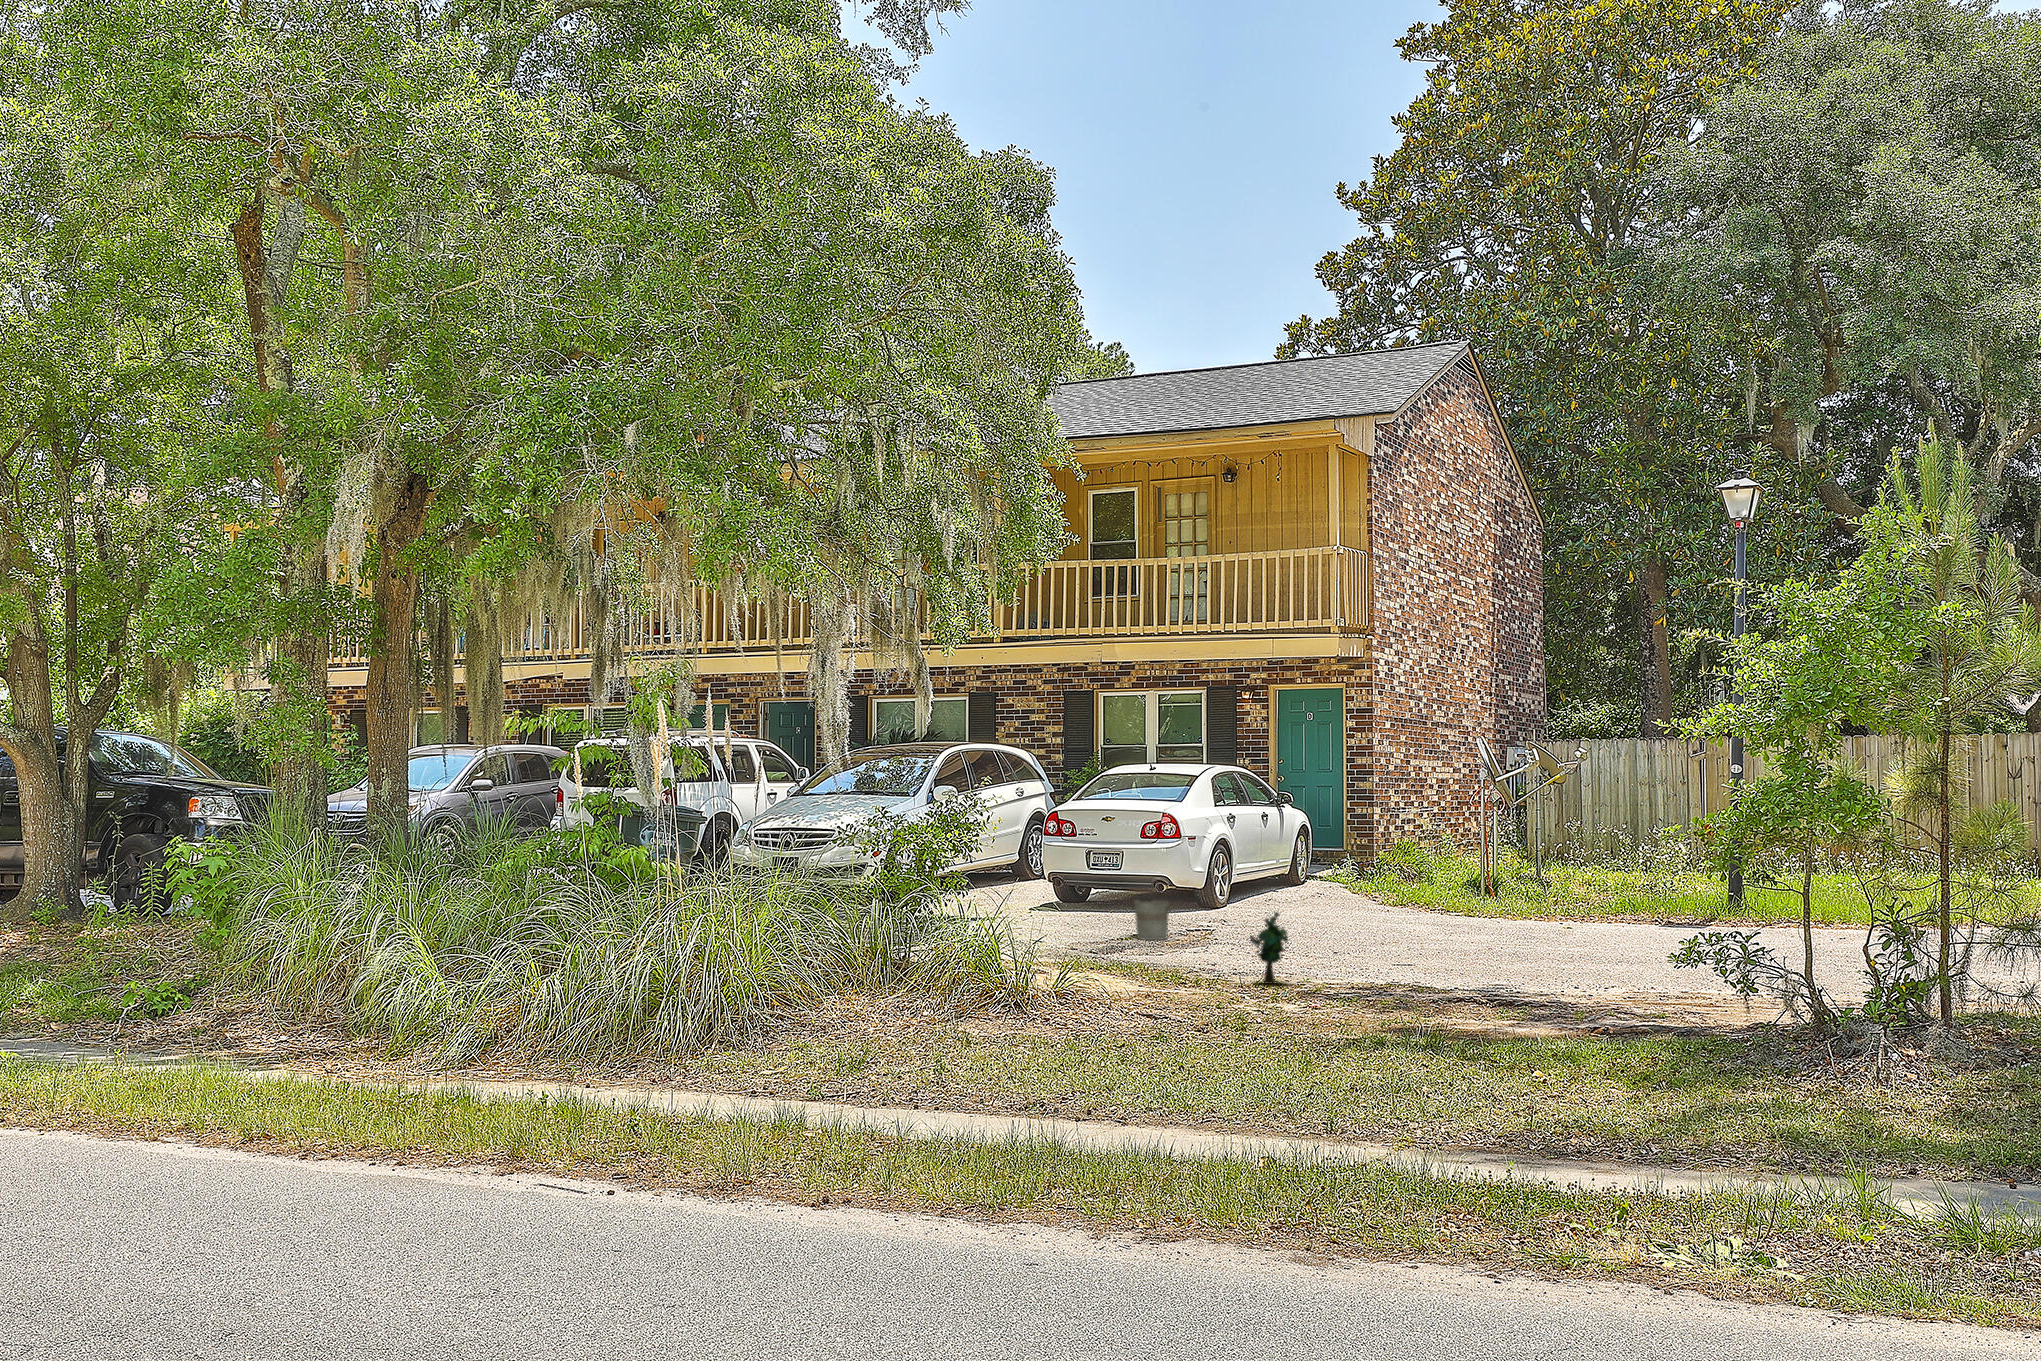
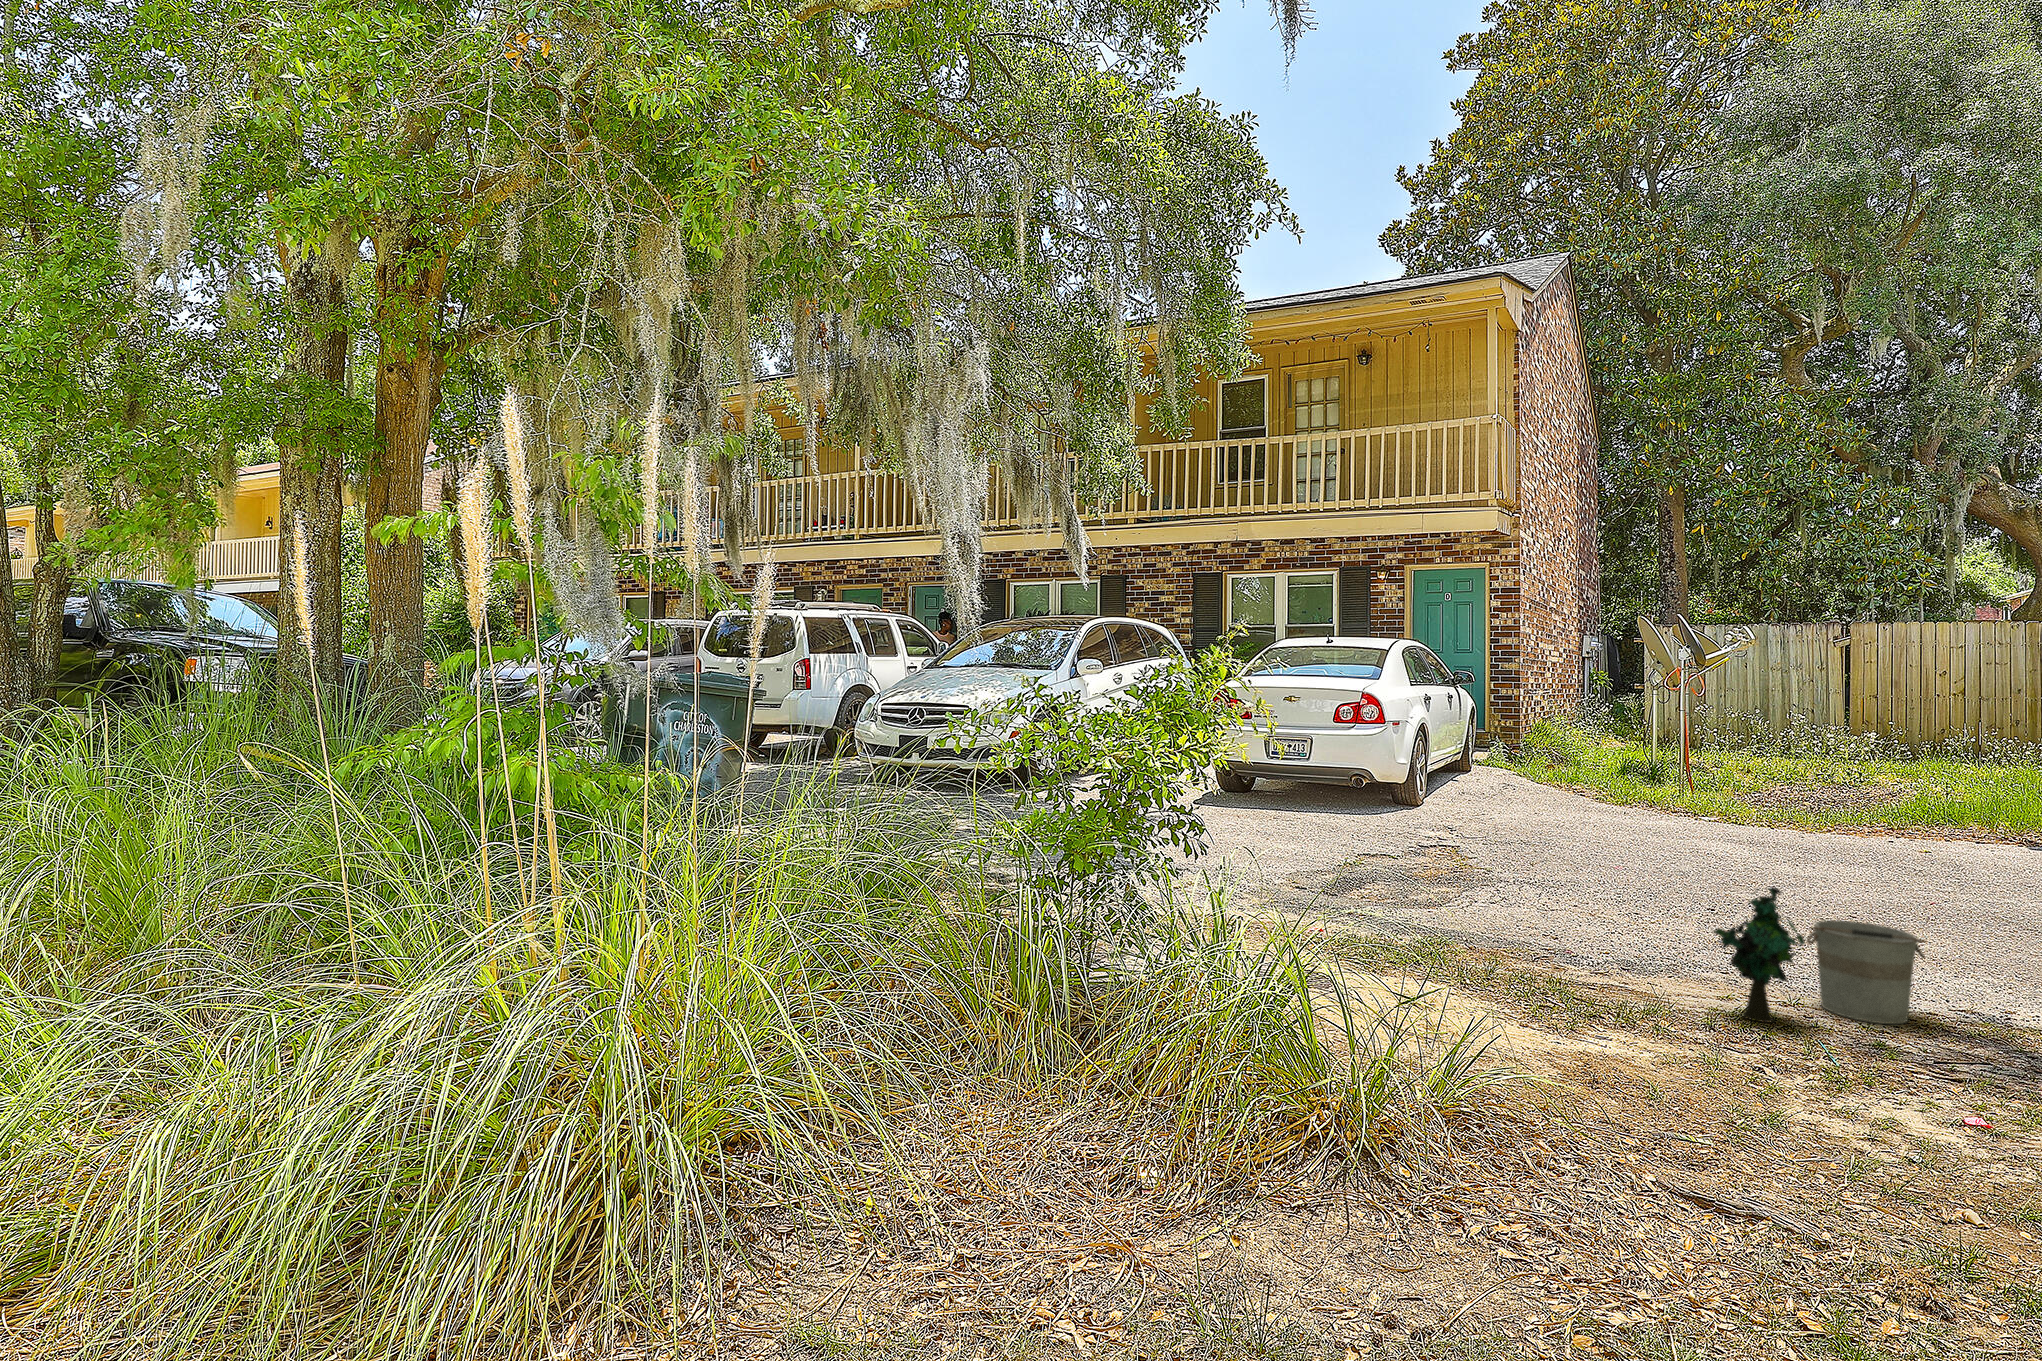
bucket: present [1133,900,1171,940] -> present [1807,920,1926,1024]

